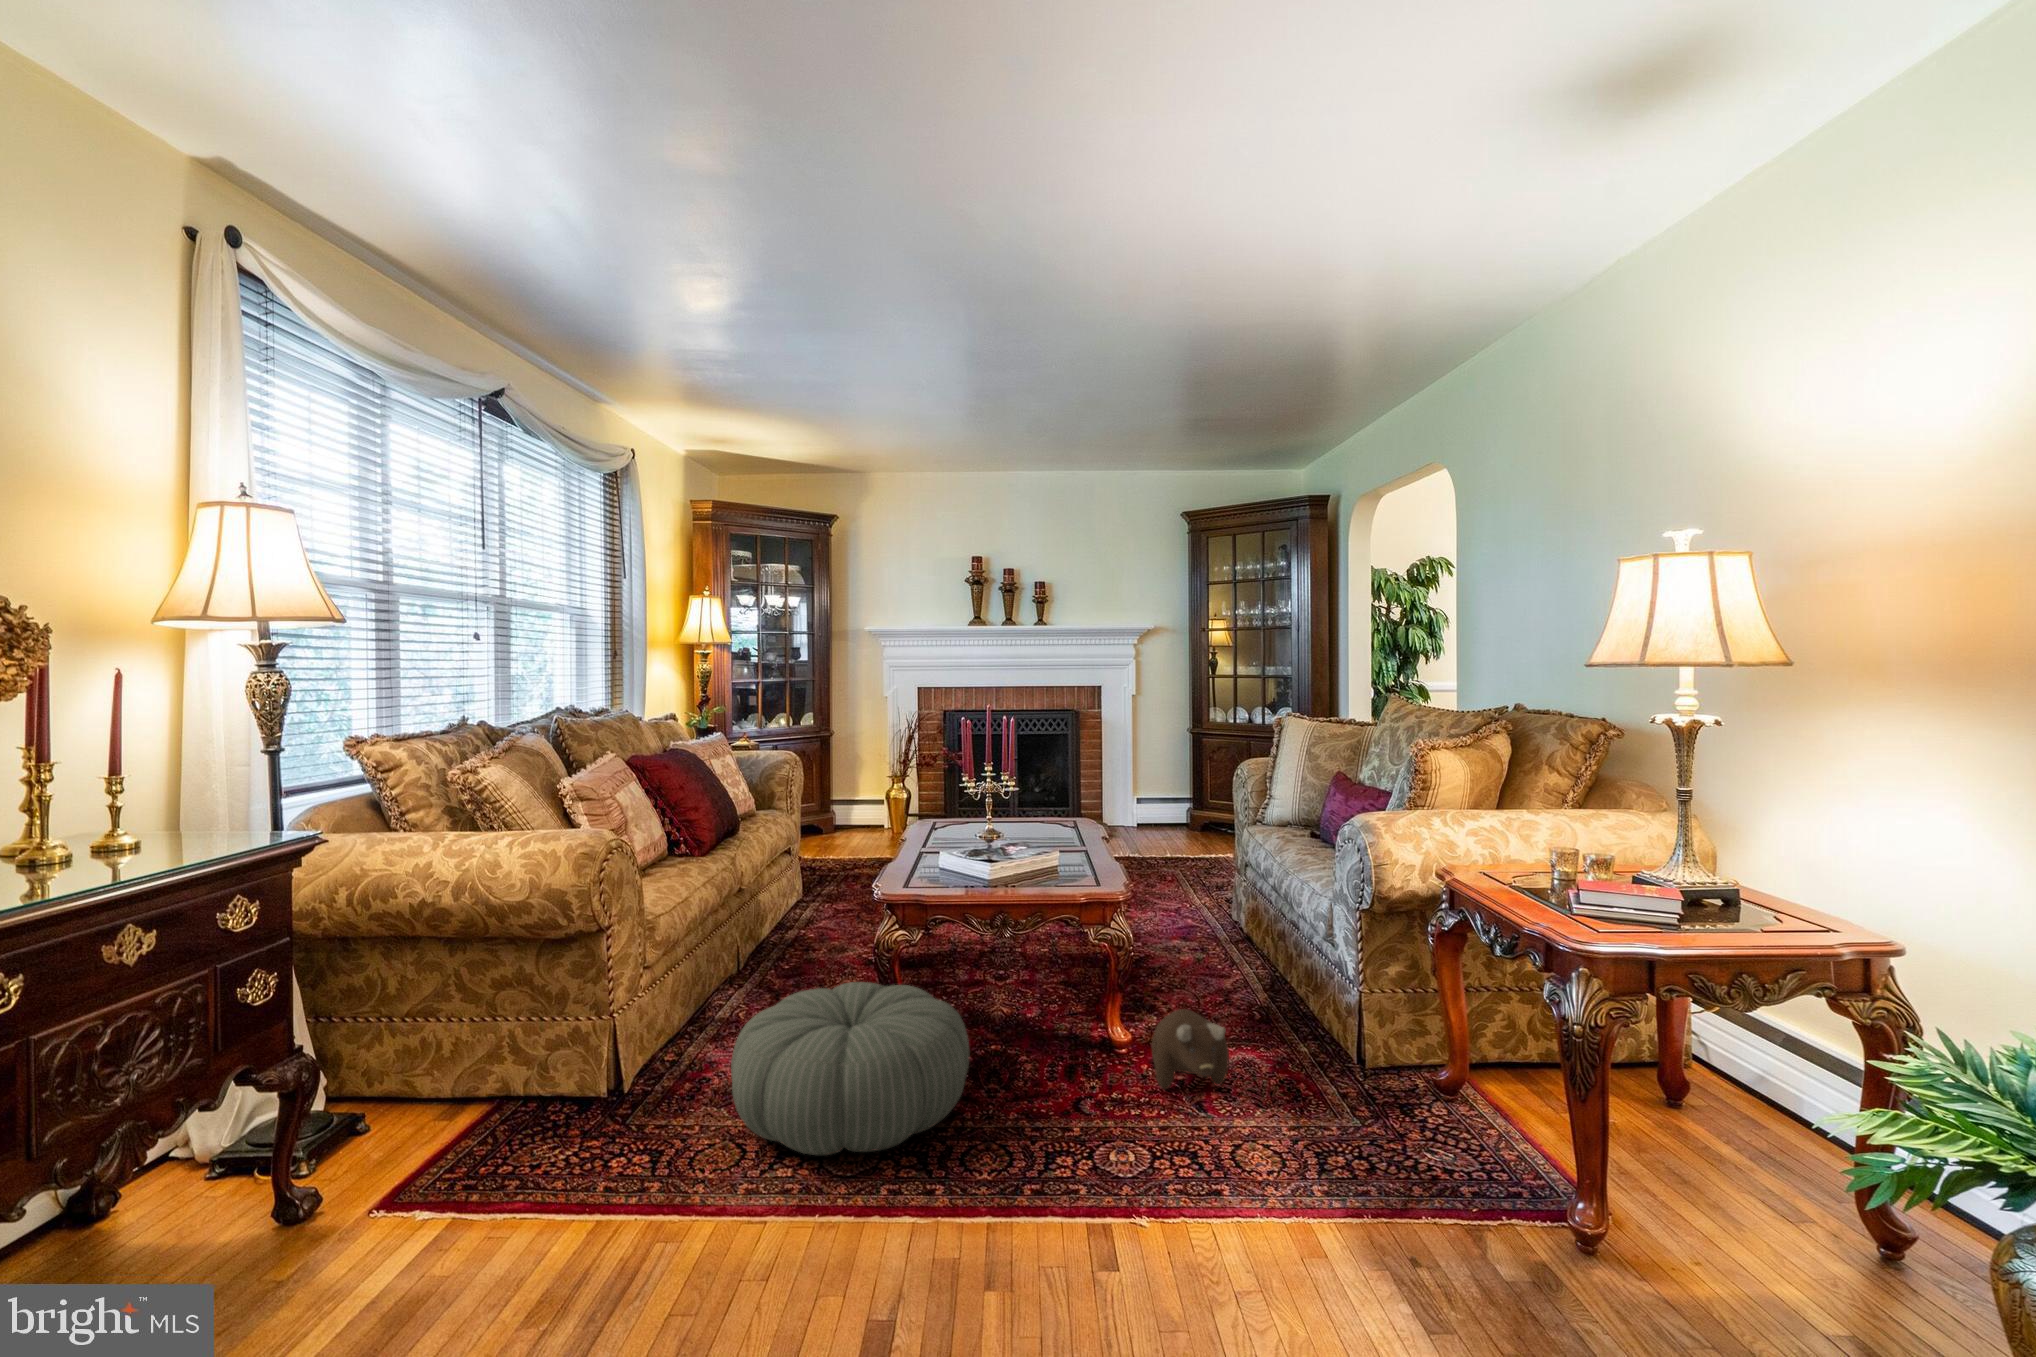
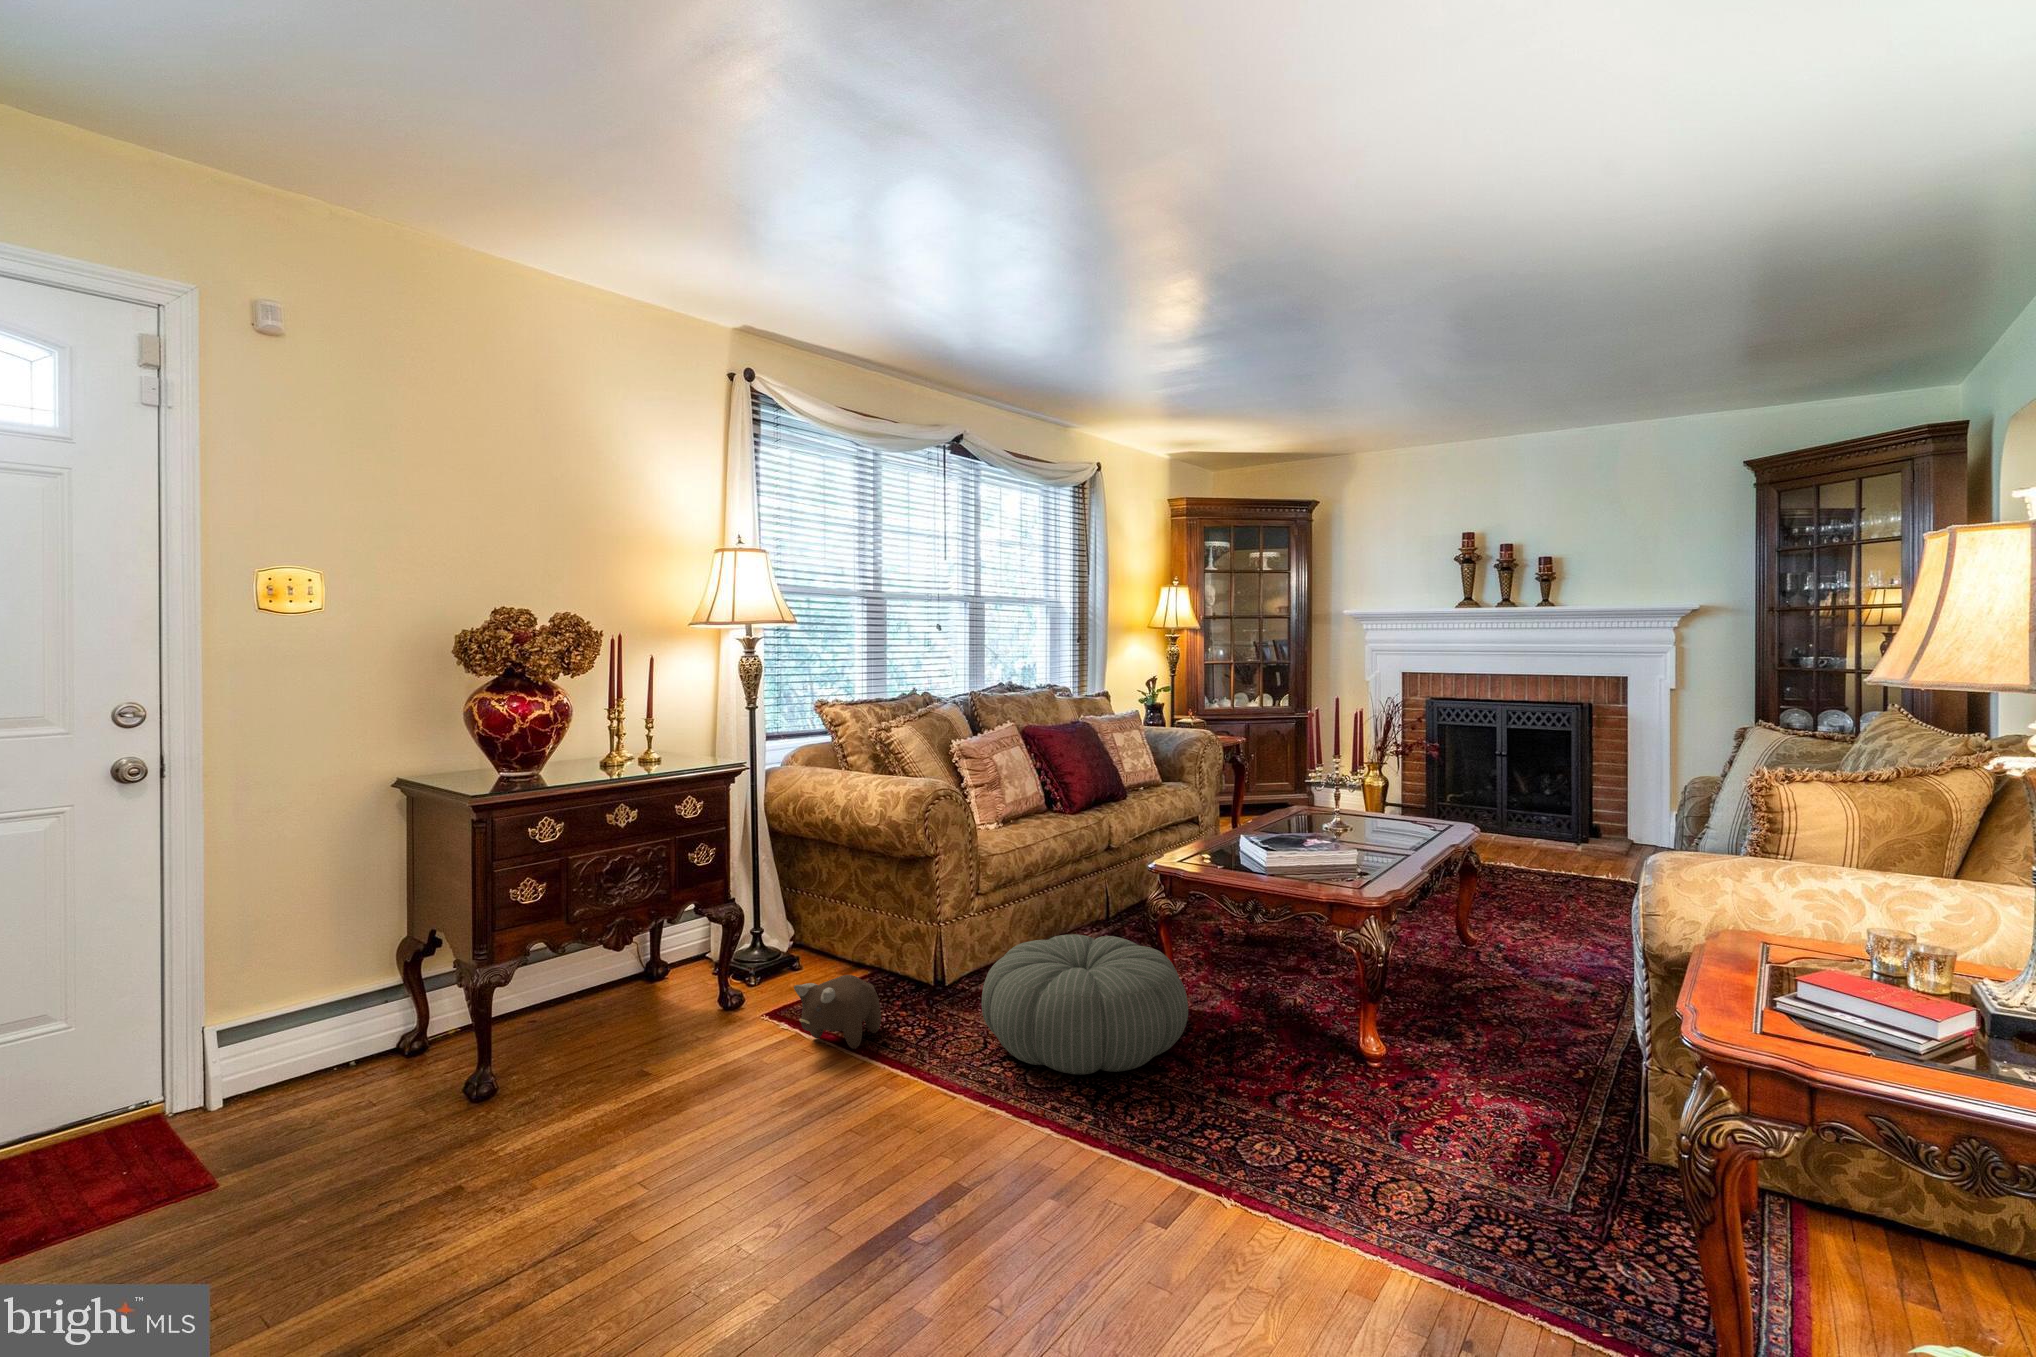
plush toy: present [1152,1009,1229,1089] -> present [794,975,881,1049]

